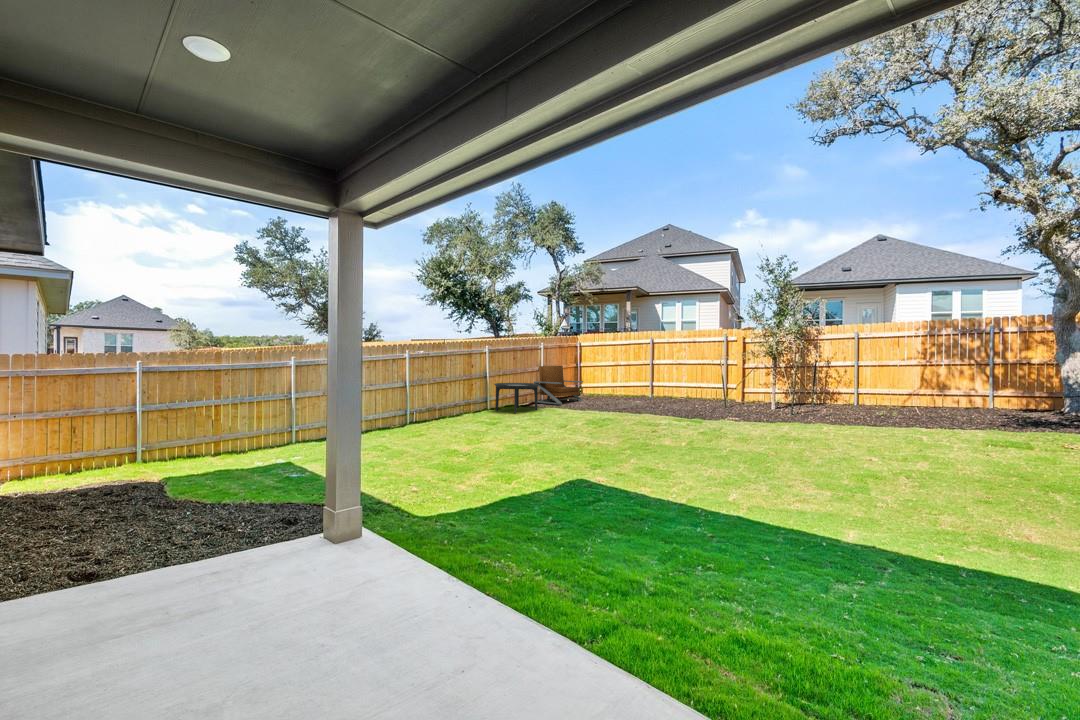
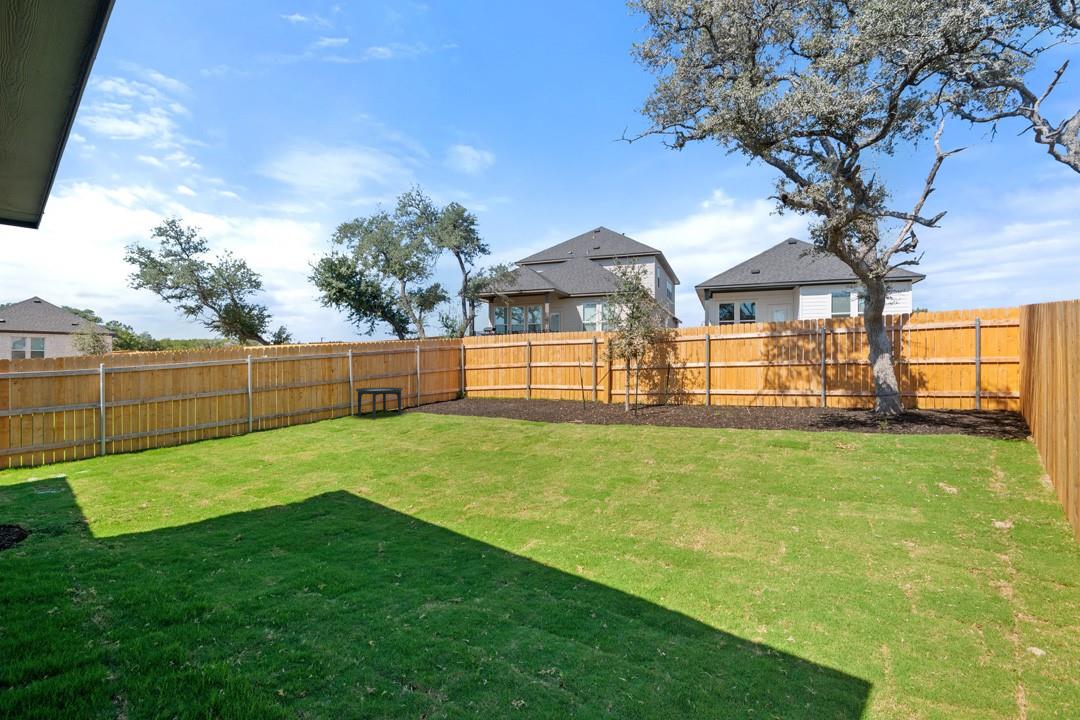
lounge chair: present [534,365,583,404] -> none [406,369,459,409]

